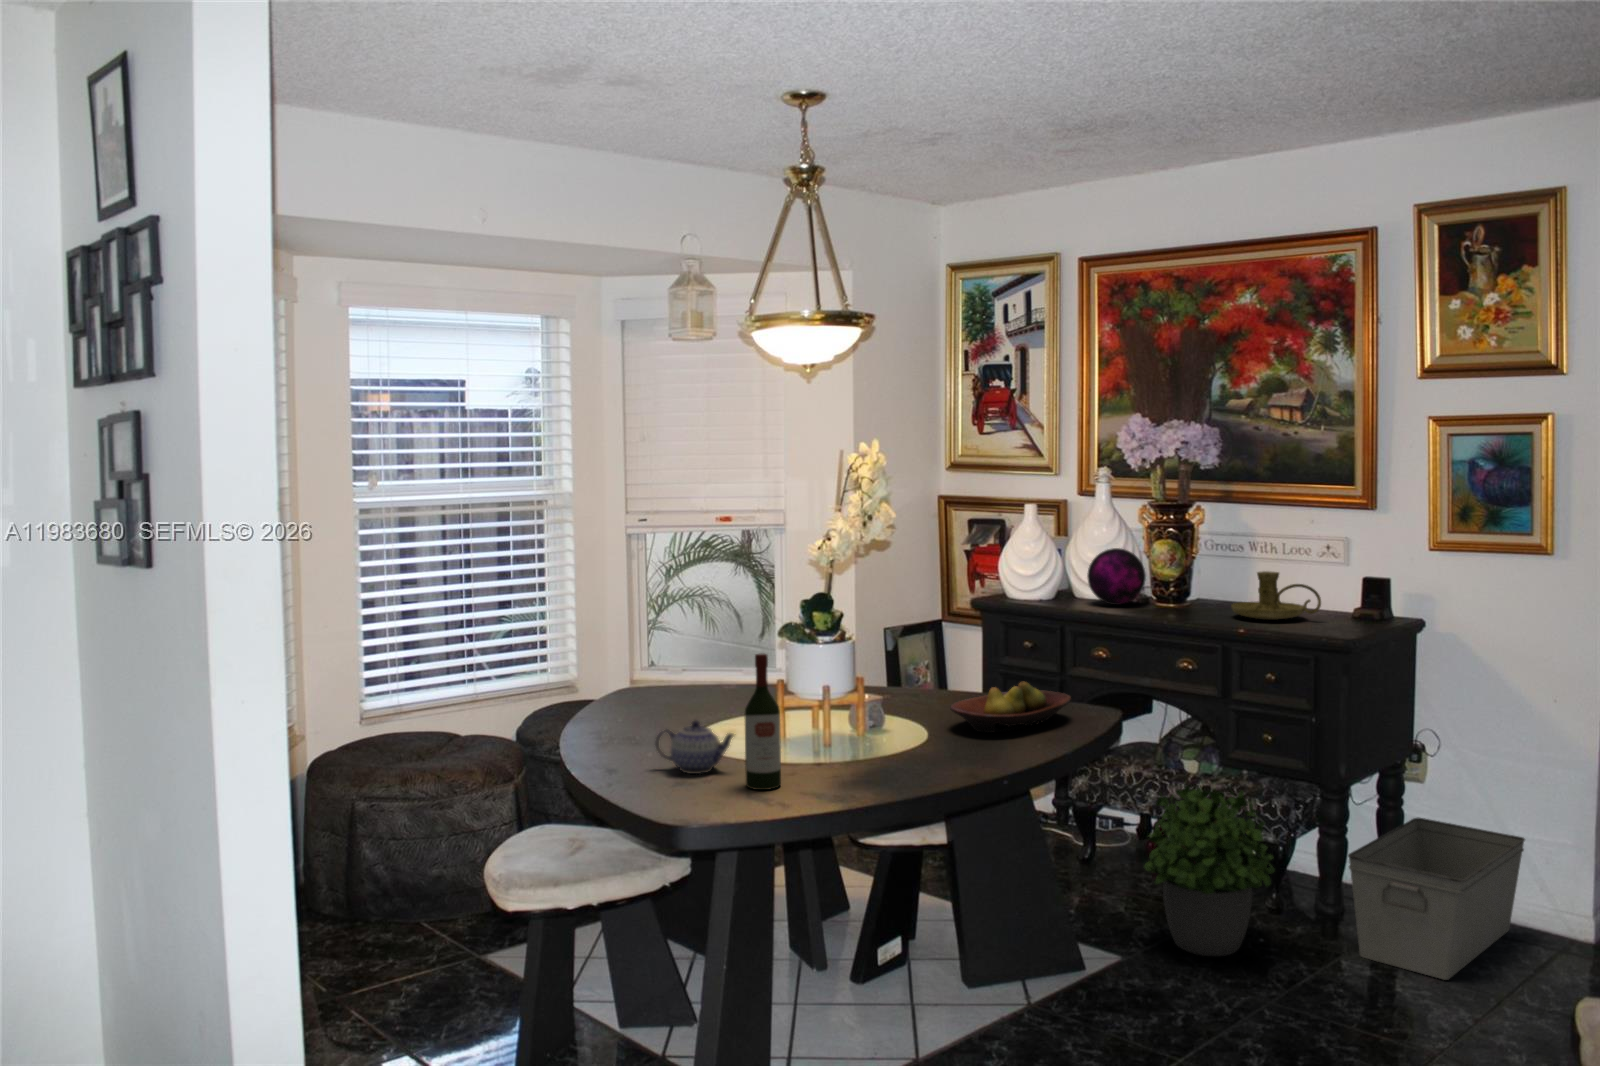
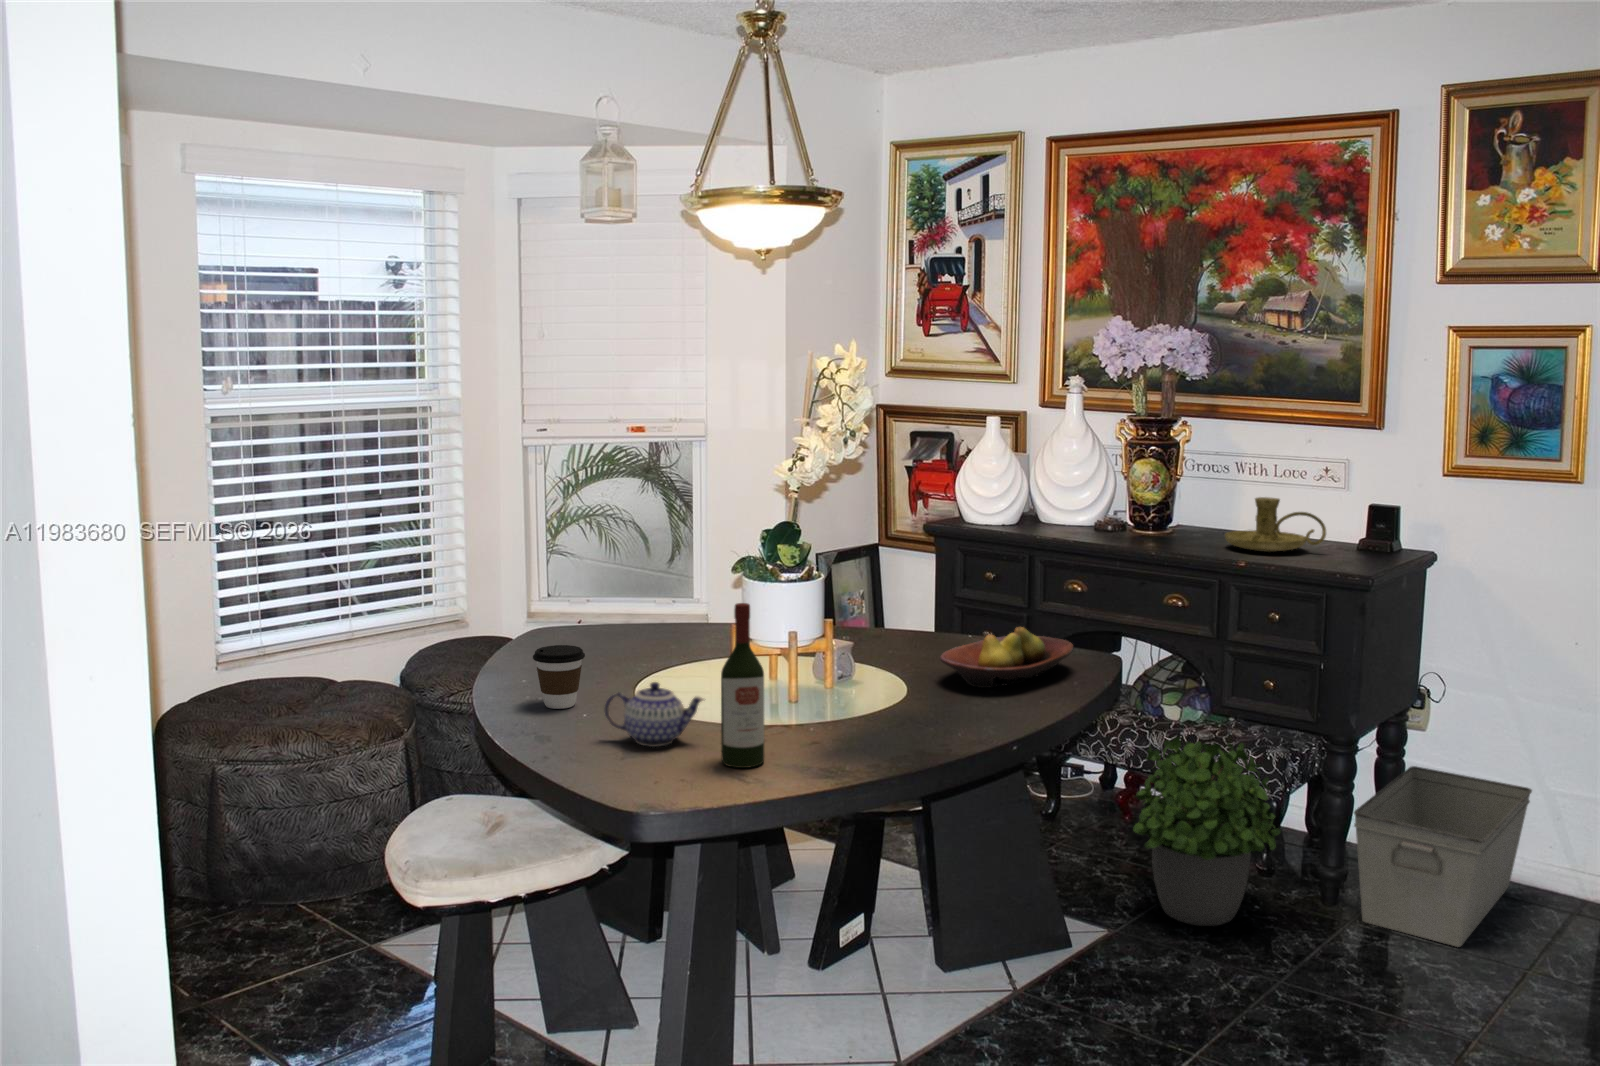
decorative orb: present [1087,548,1146,605] -> none [1060,469,1125,532]
coffee cup: none [604,693,647,746] -> present [533,645,585,709]

